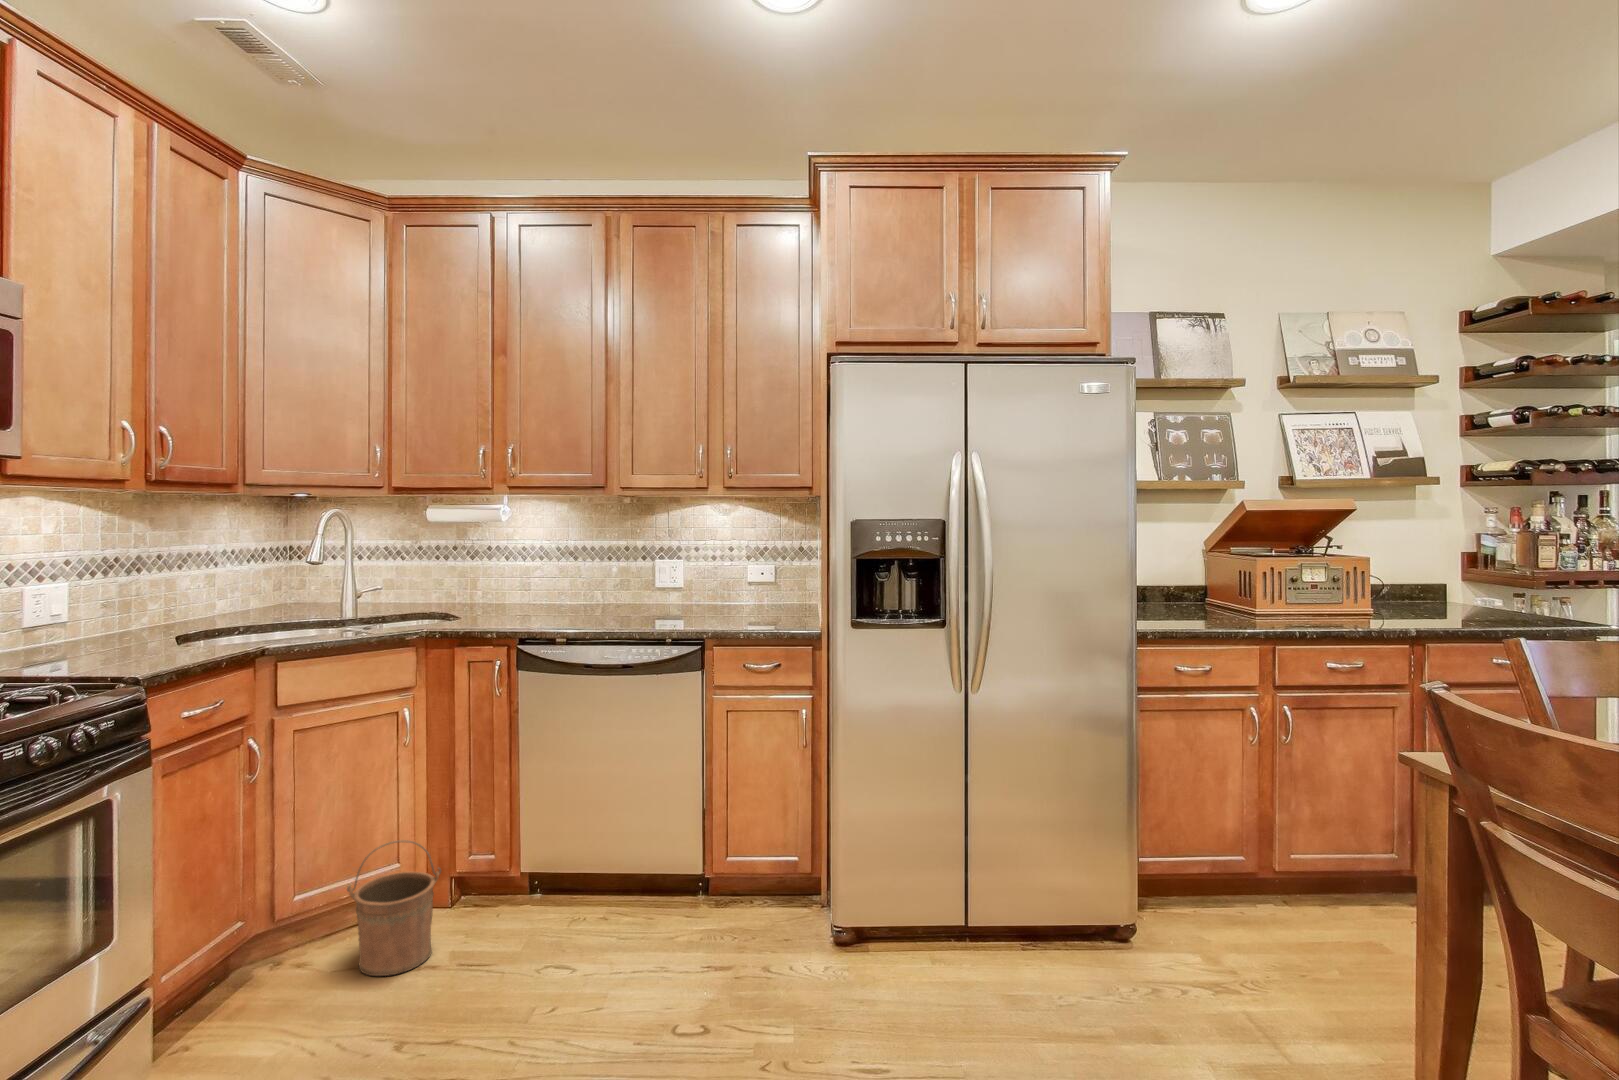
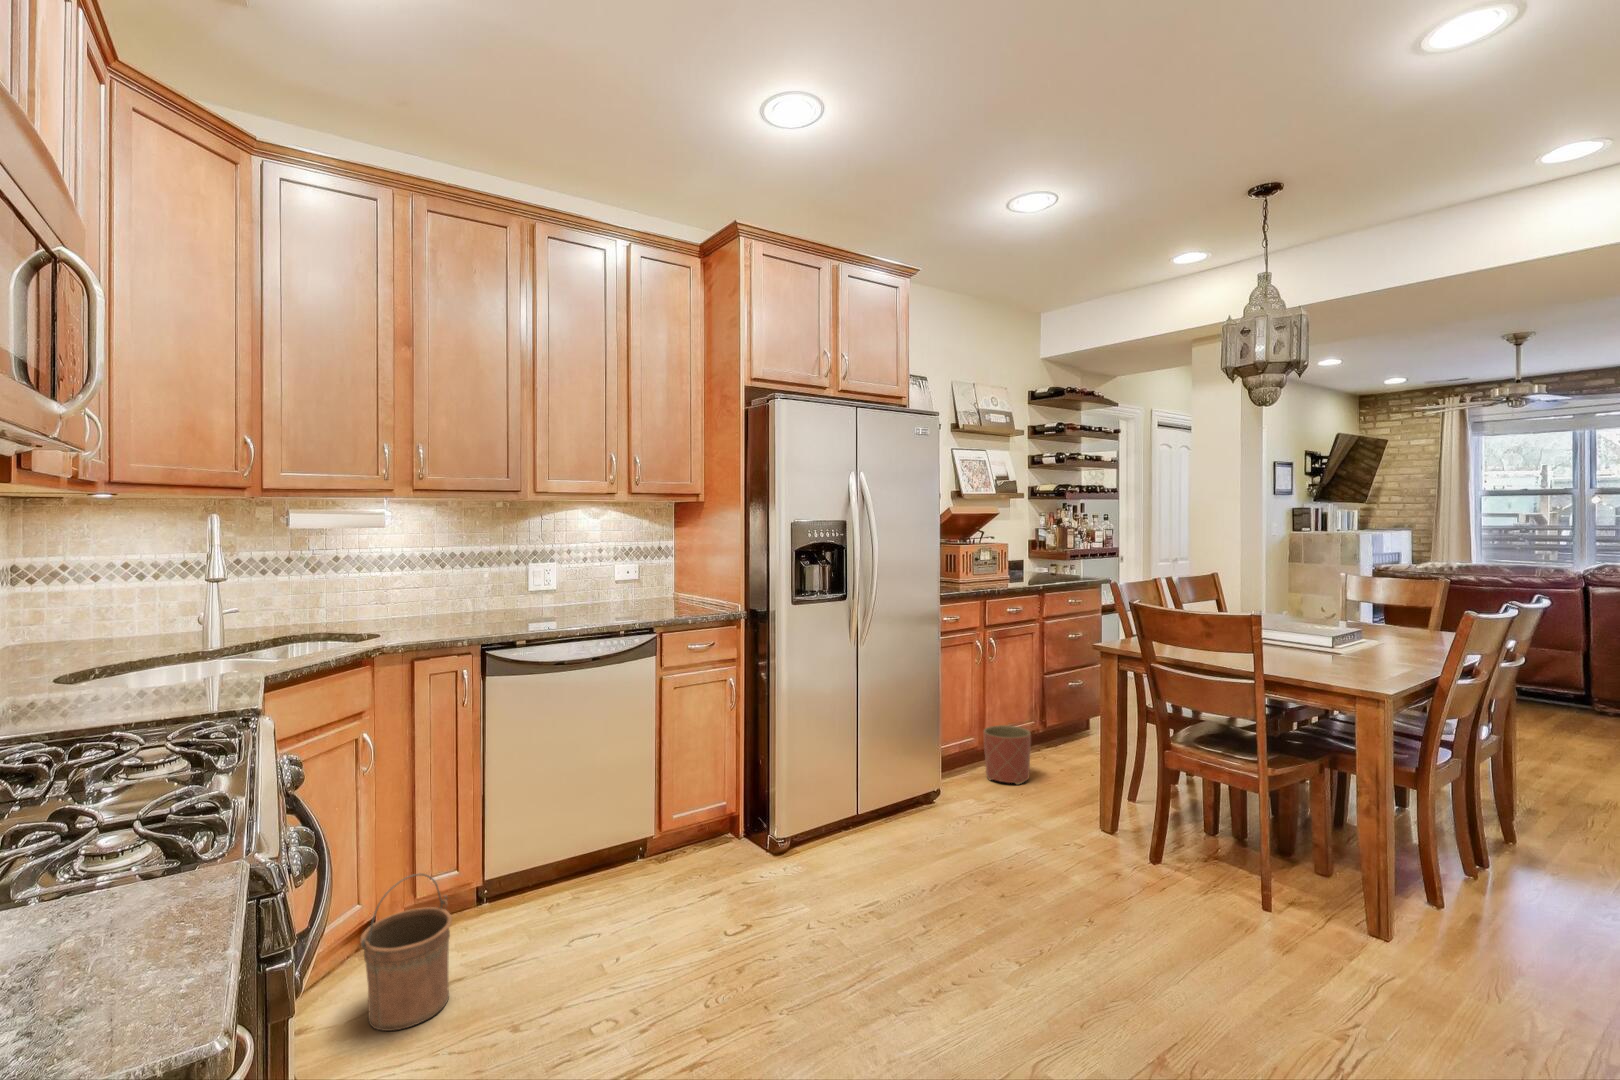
planter: none [1224,844,1307,947] -> present [983,725,1031,785]

